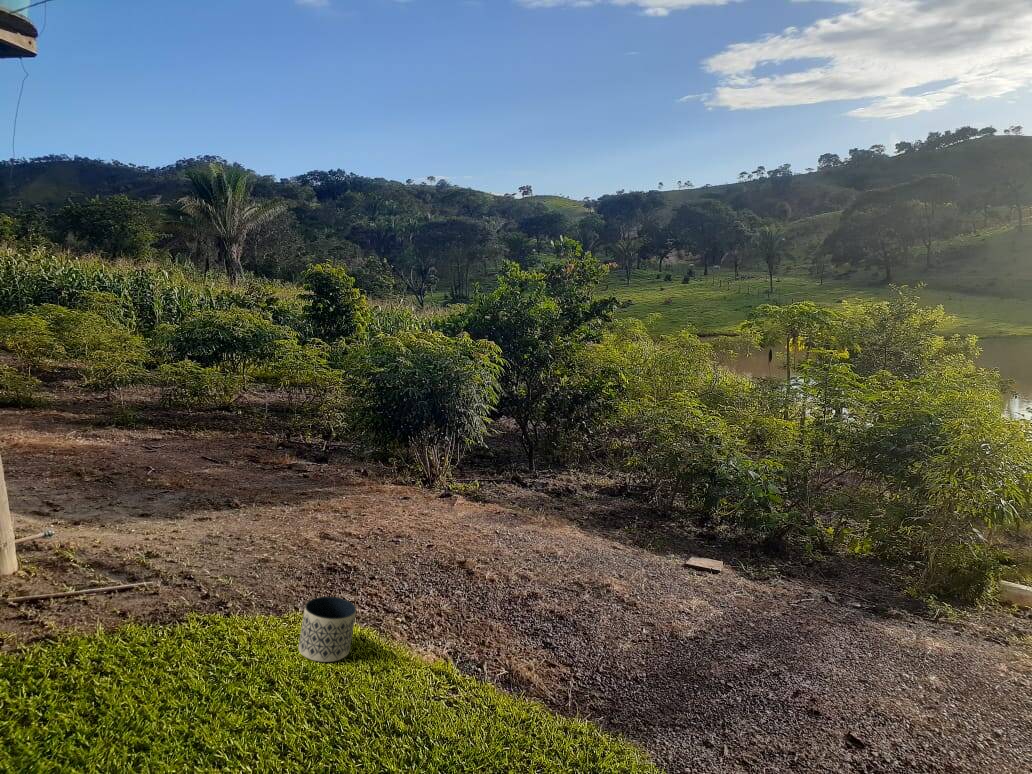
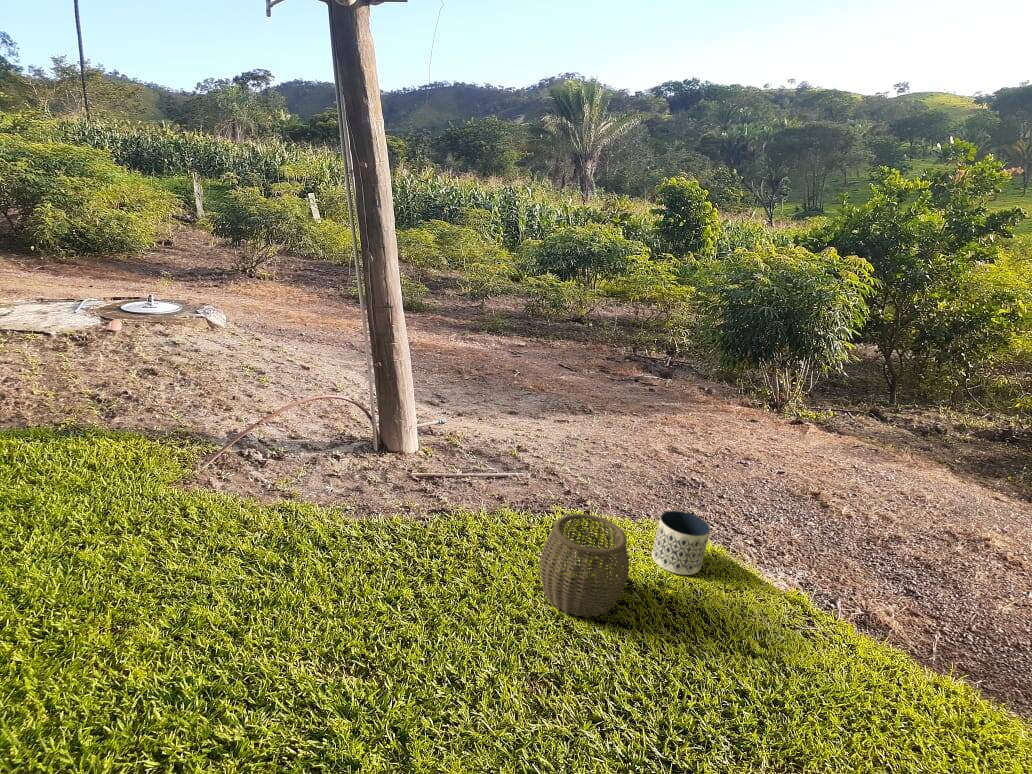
woven basket: none [165,615,270,730] -> present [540,514,629,618]

